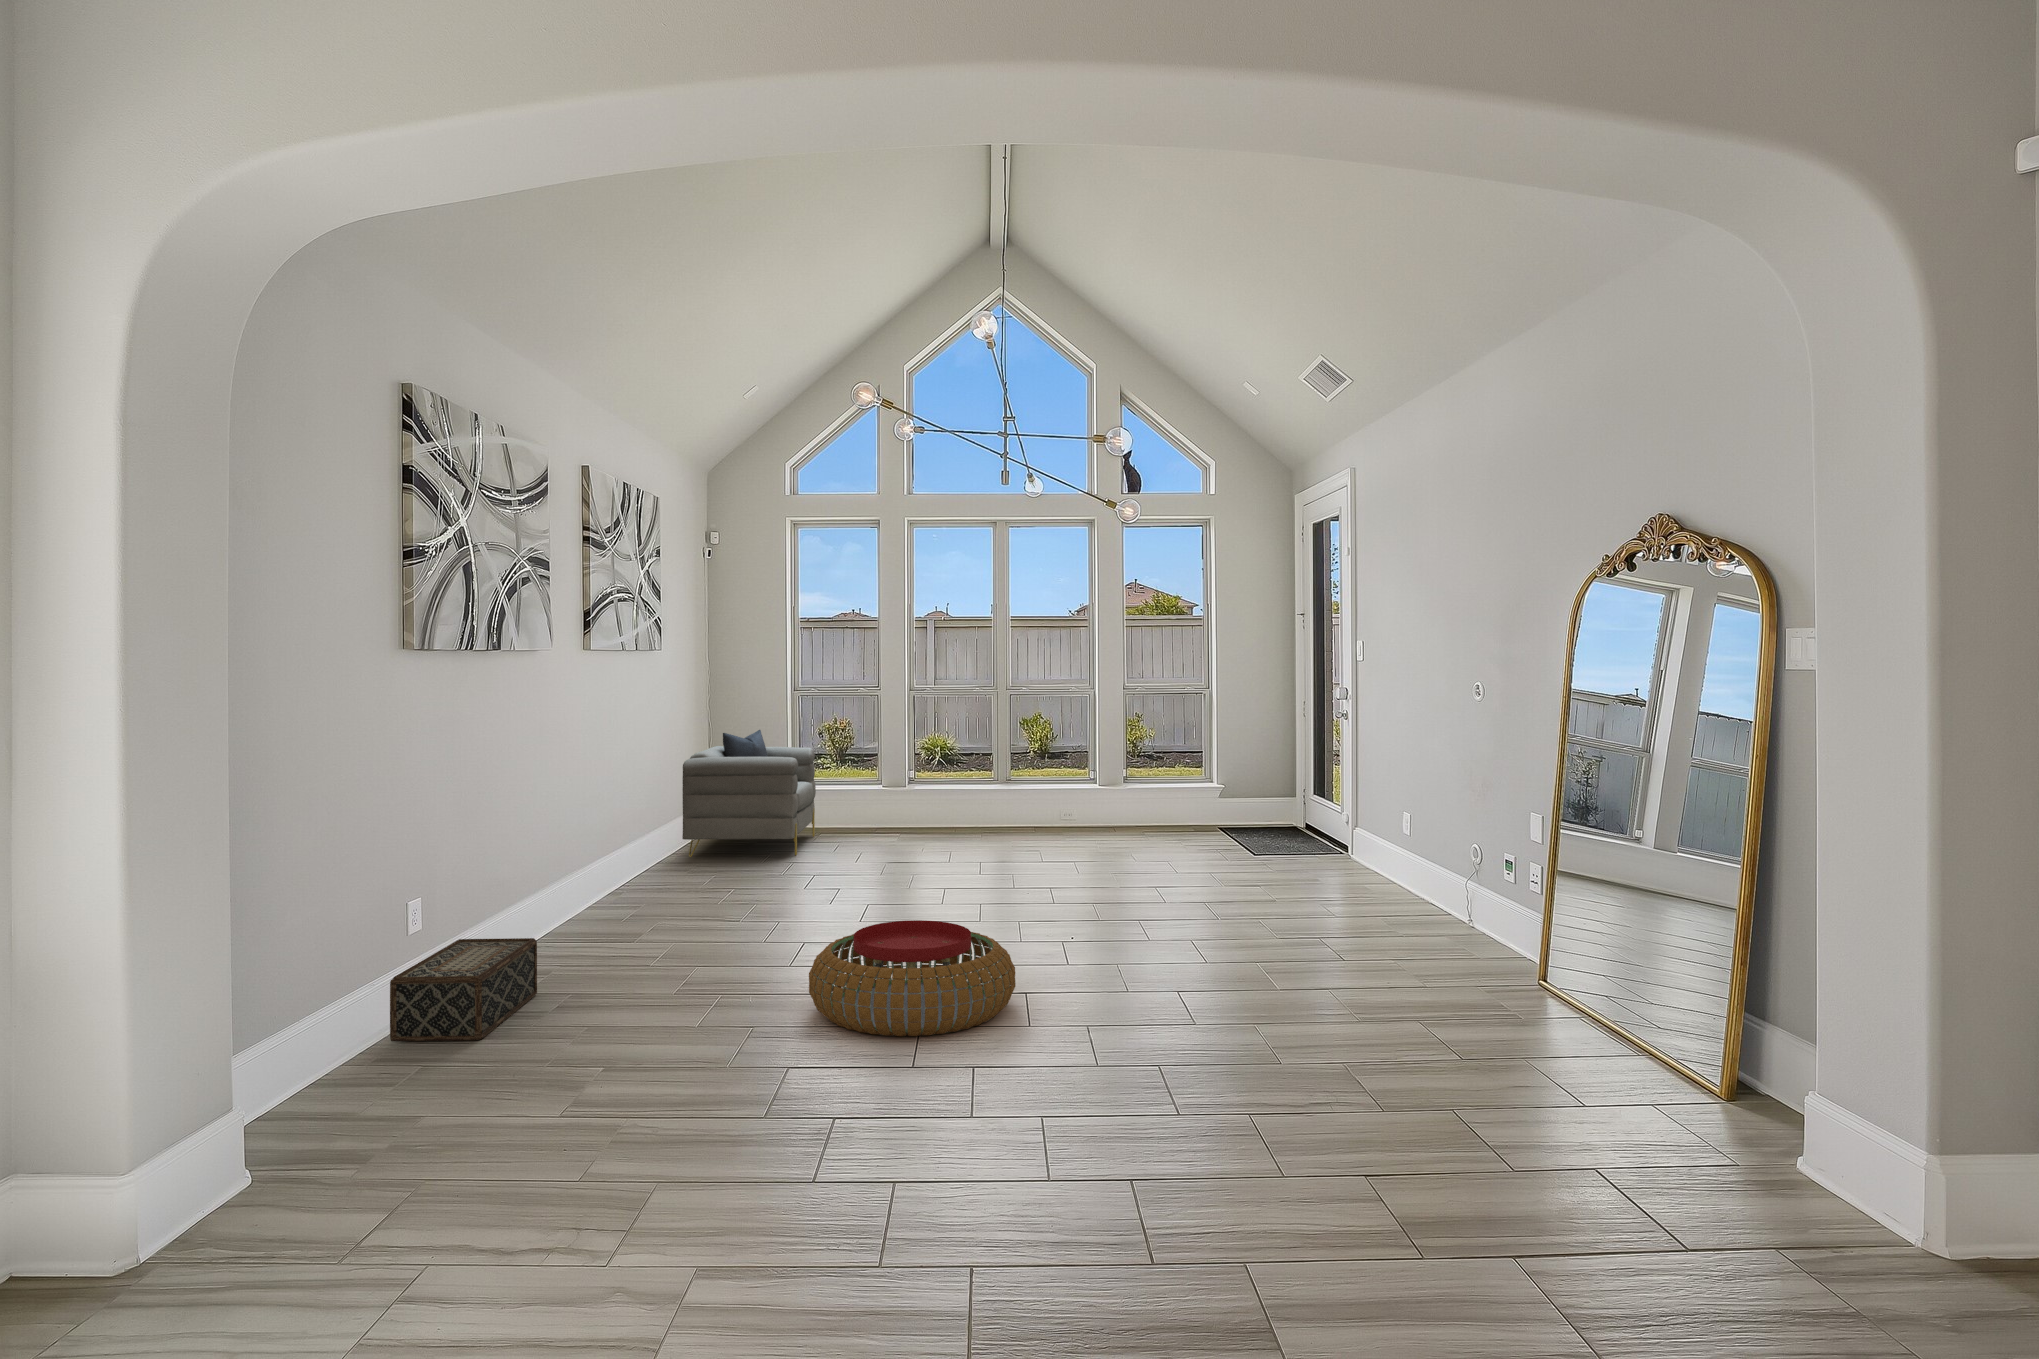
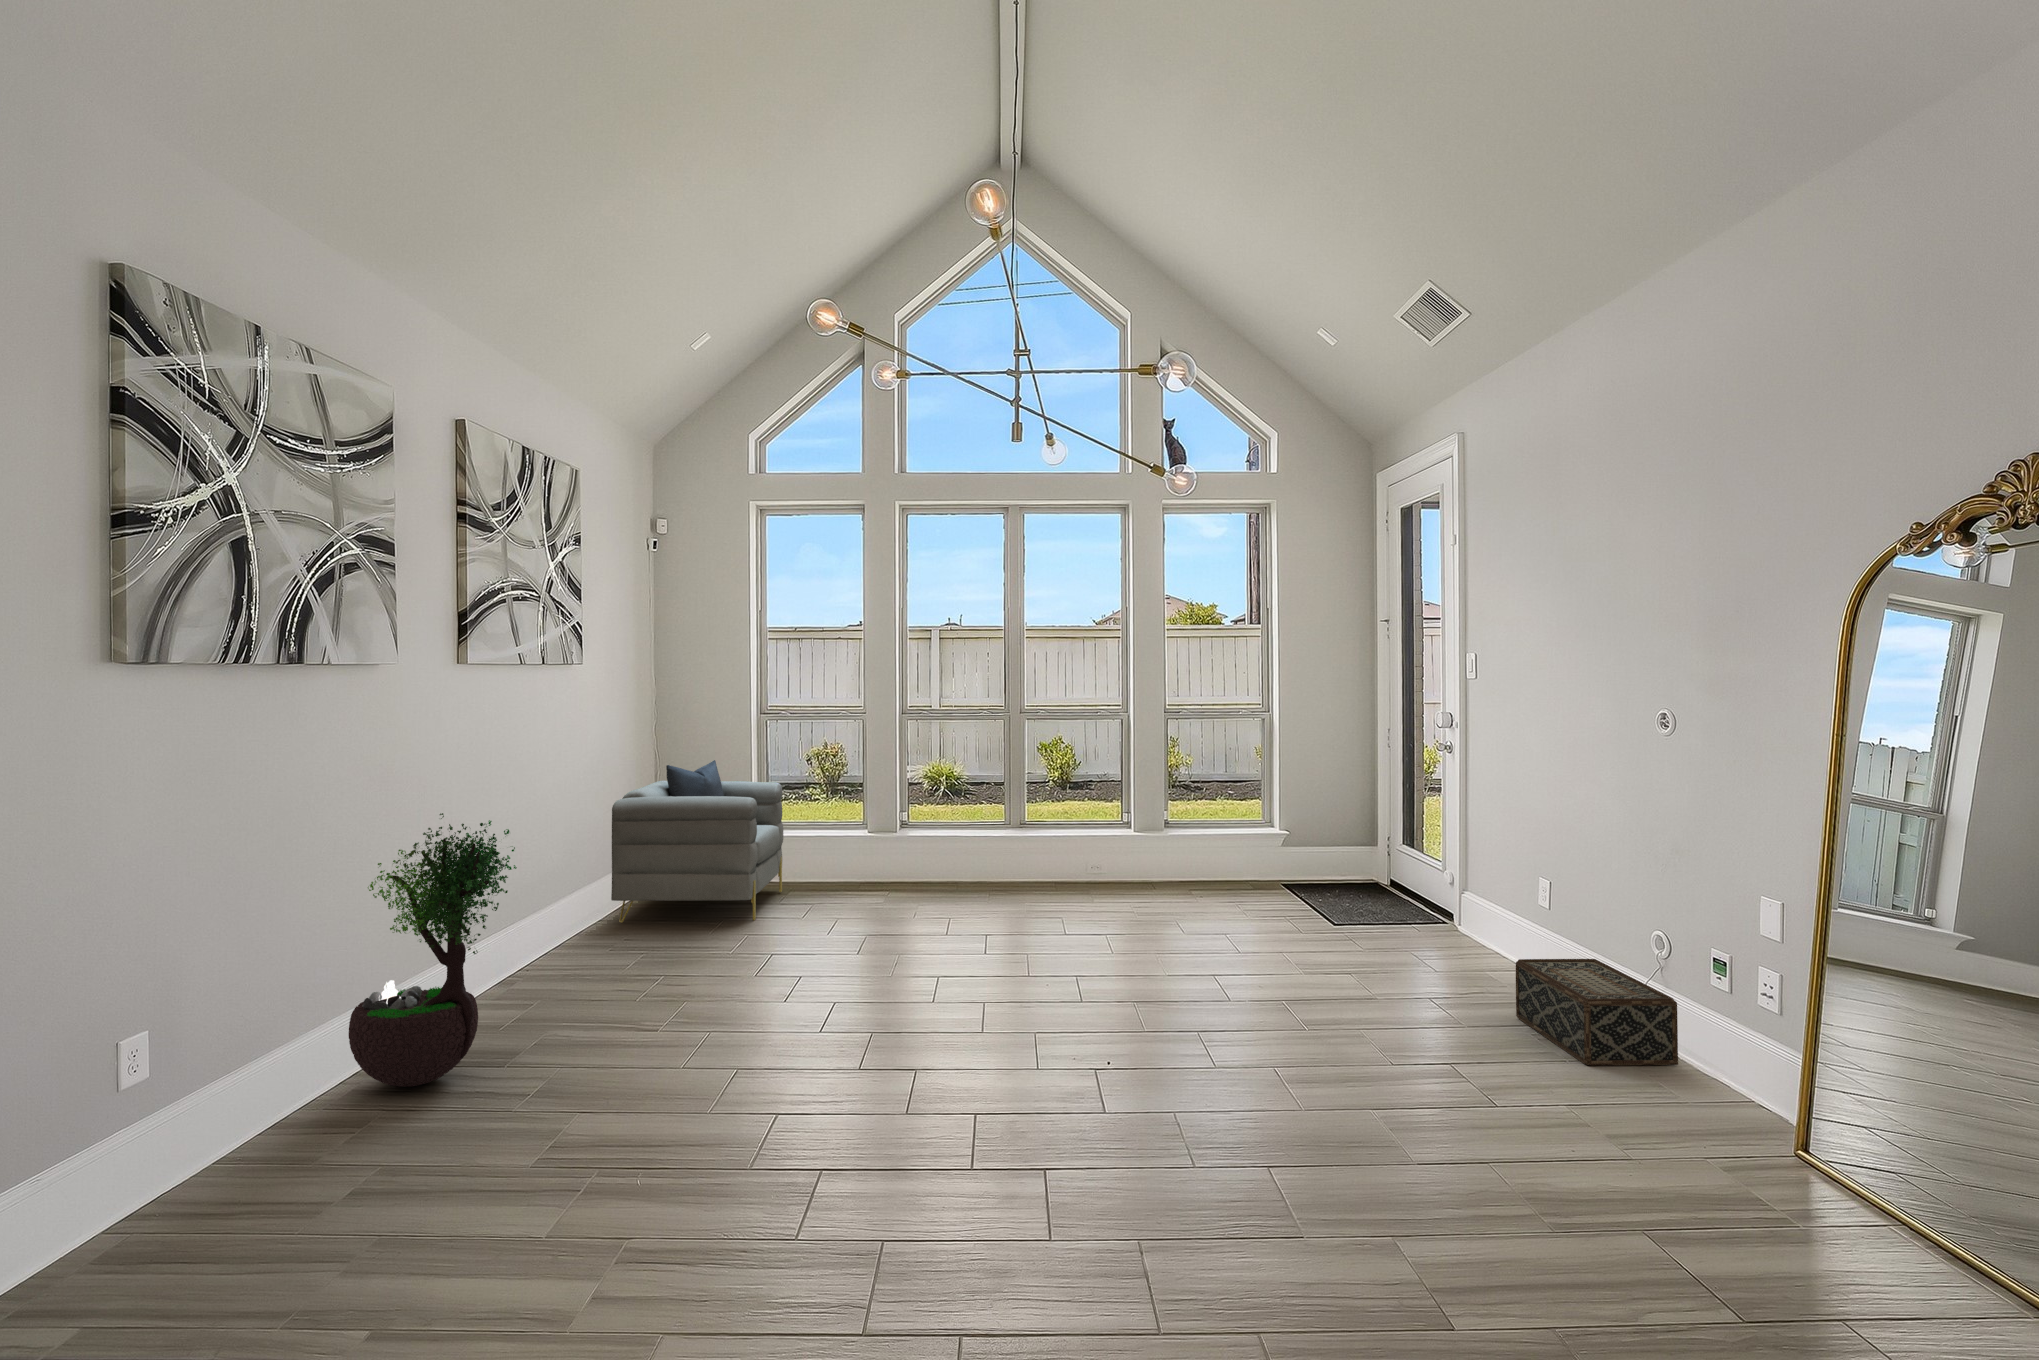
potted tree: none [527,755,641,951] -> present [349,813,517,1087]
pouf: present [809,920,1015,1036] -> none [721,1064,1034,1271]
woven basket: present [390,938,537,1041] -> present [1516,959,1678,1066]

